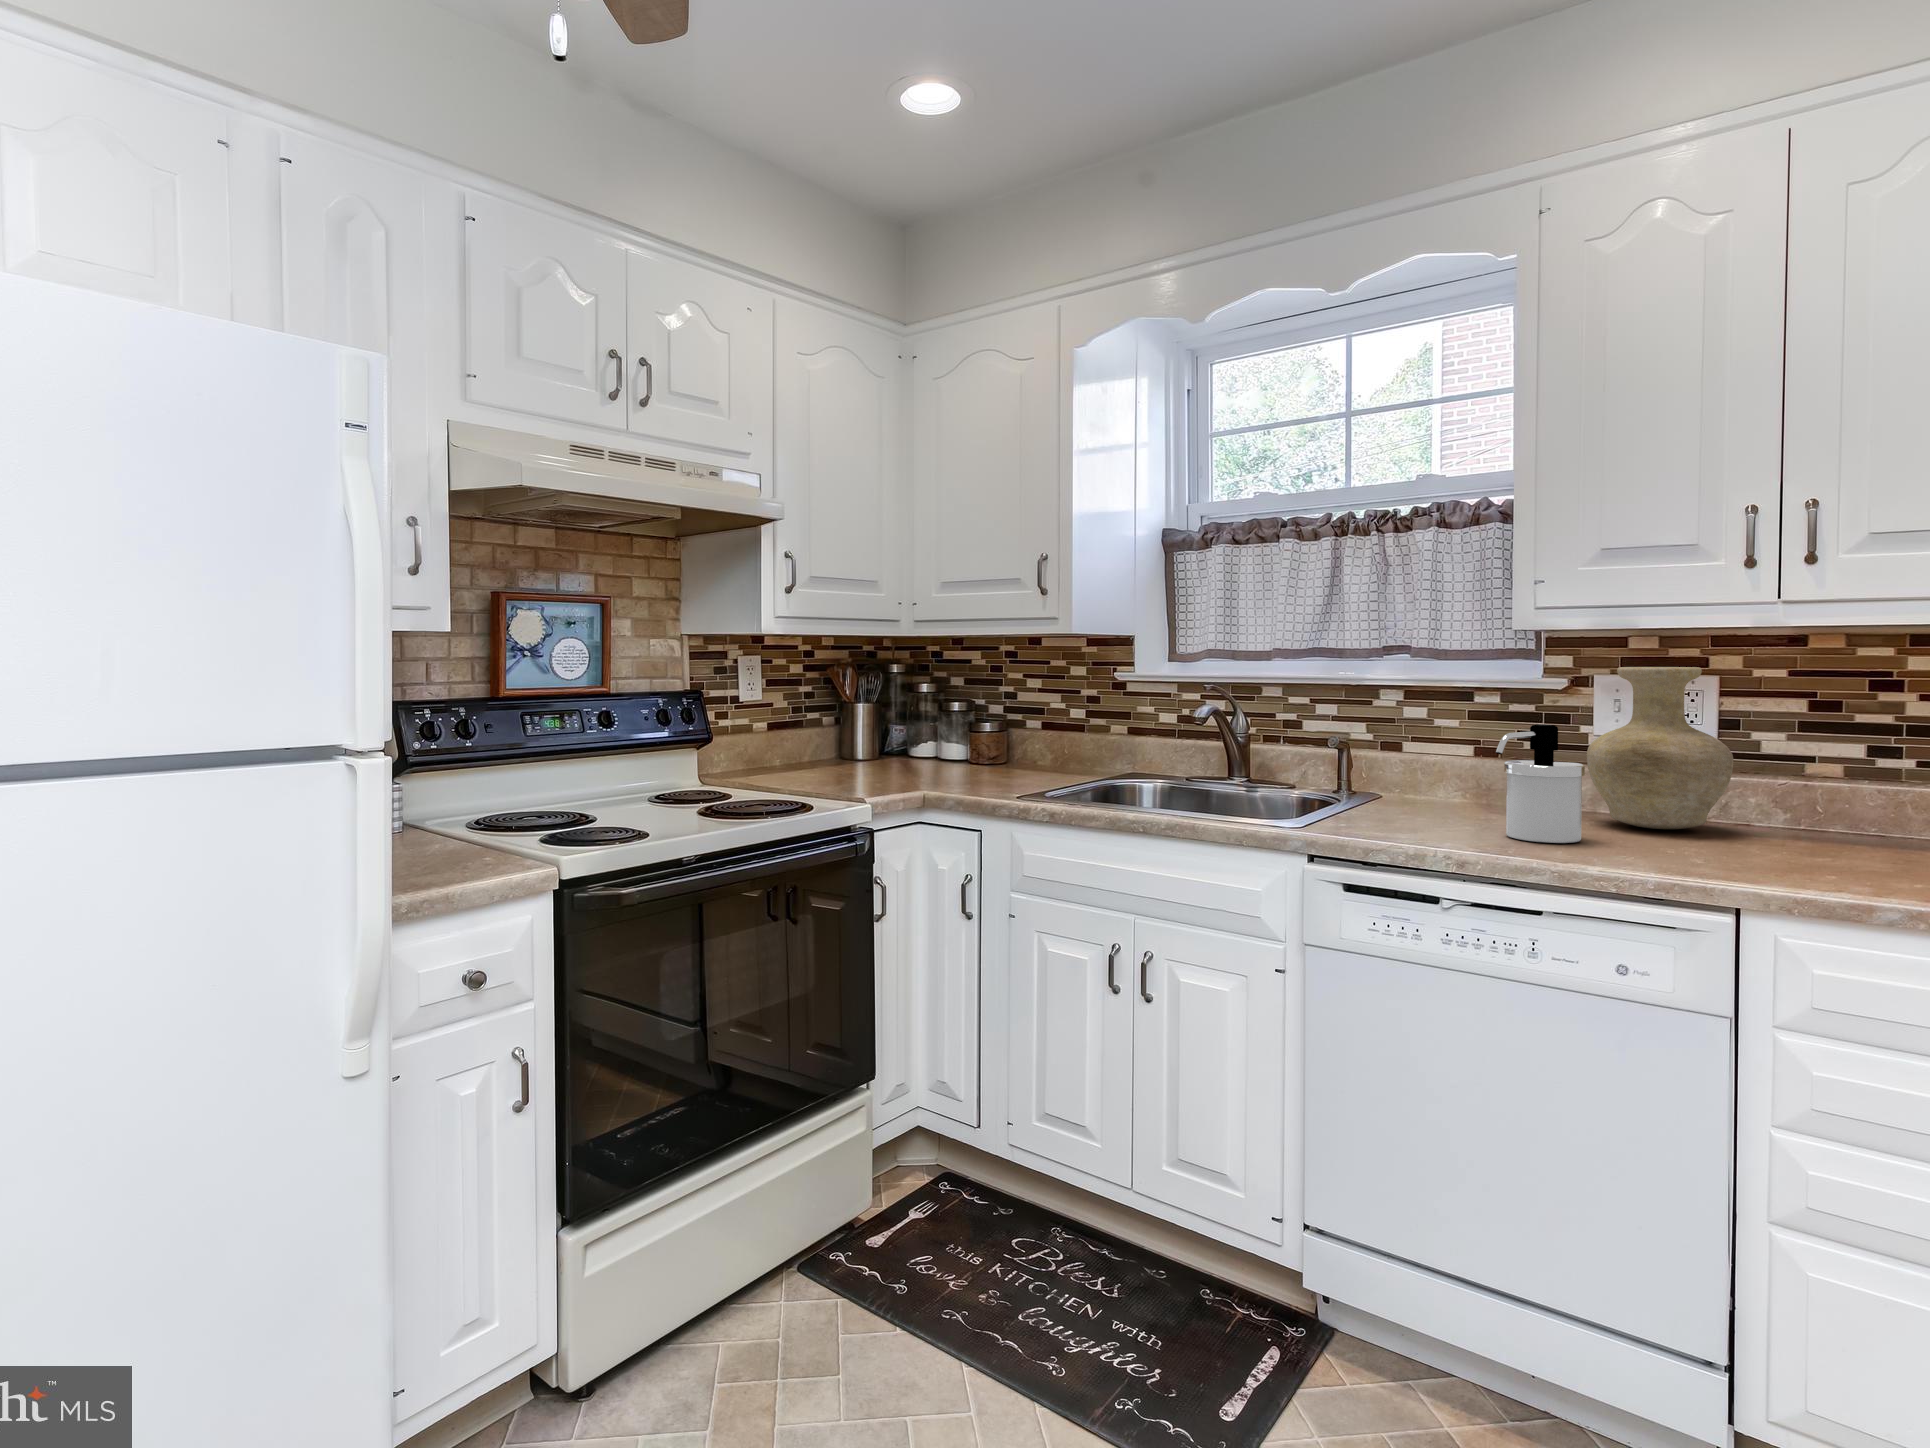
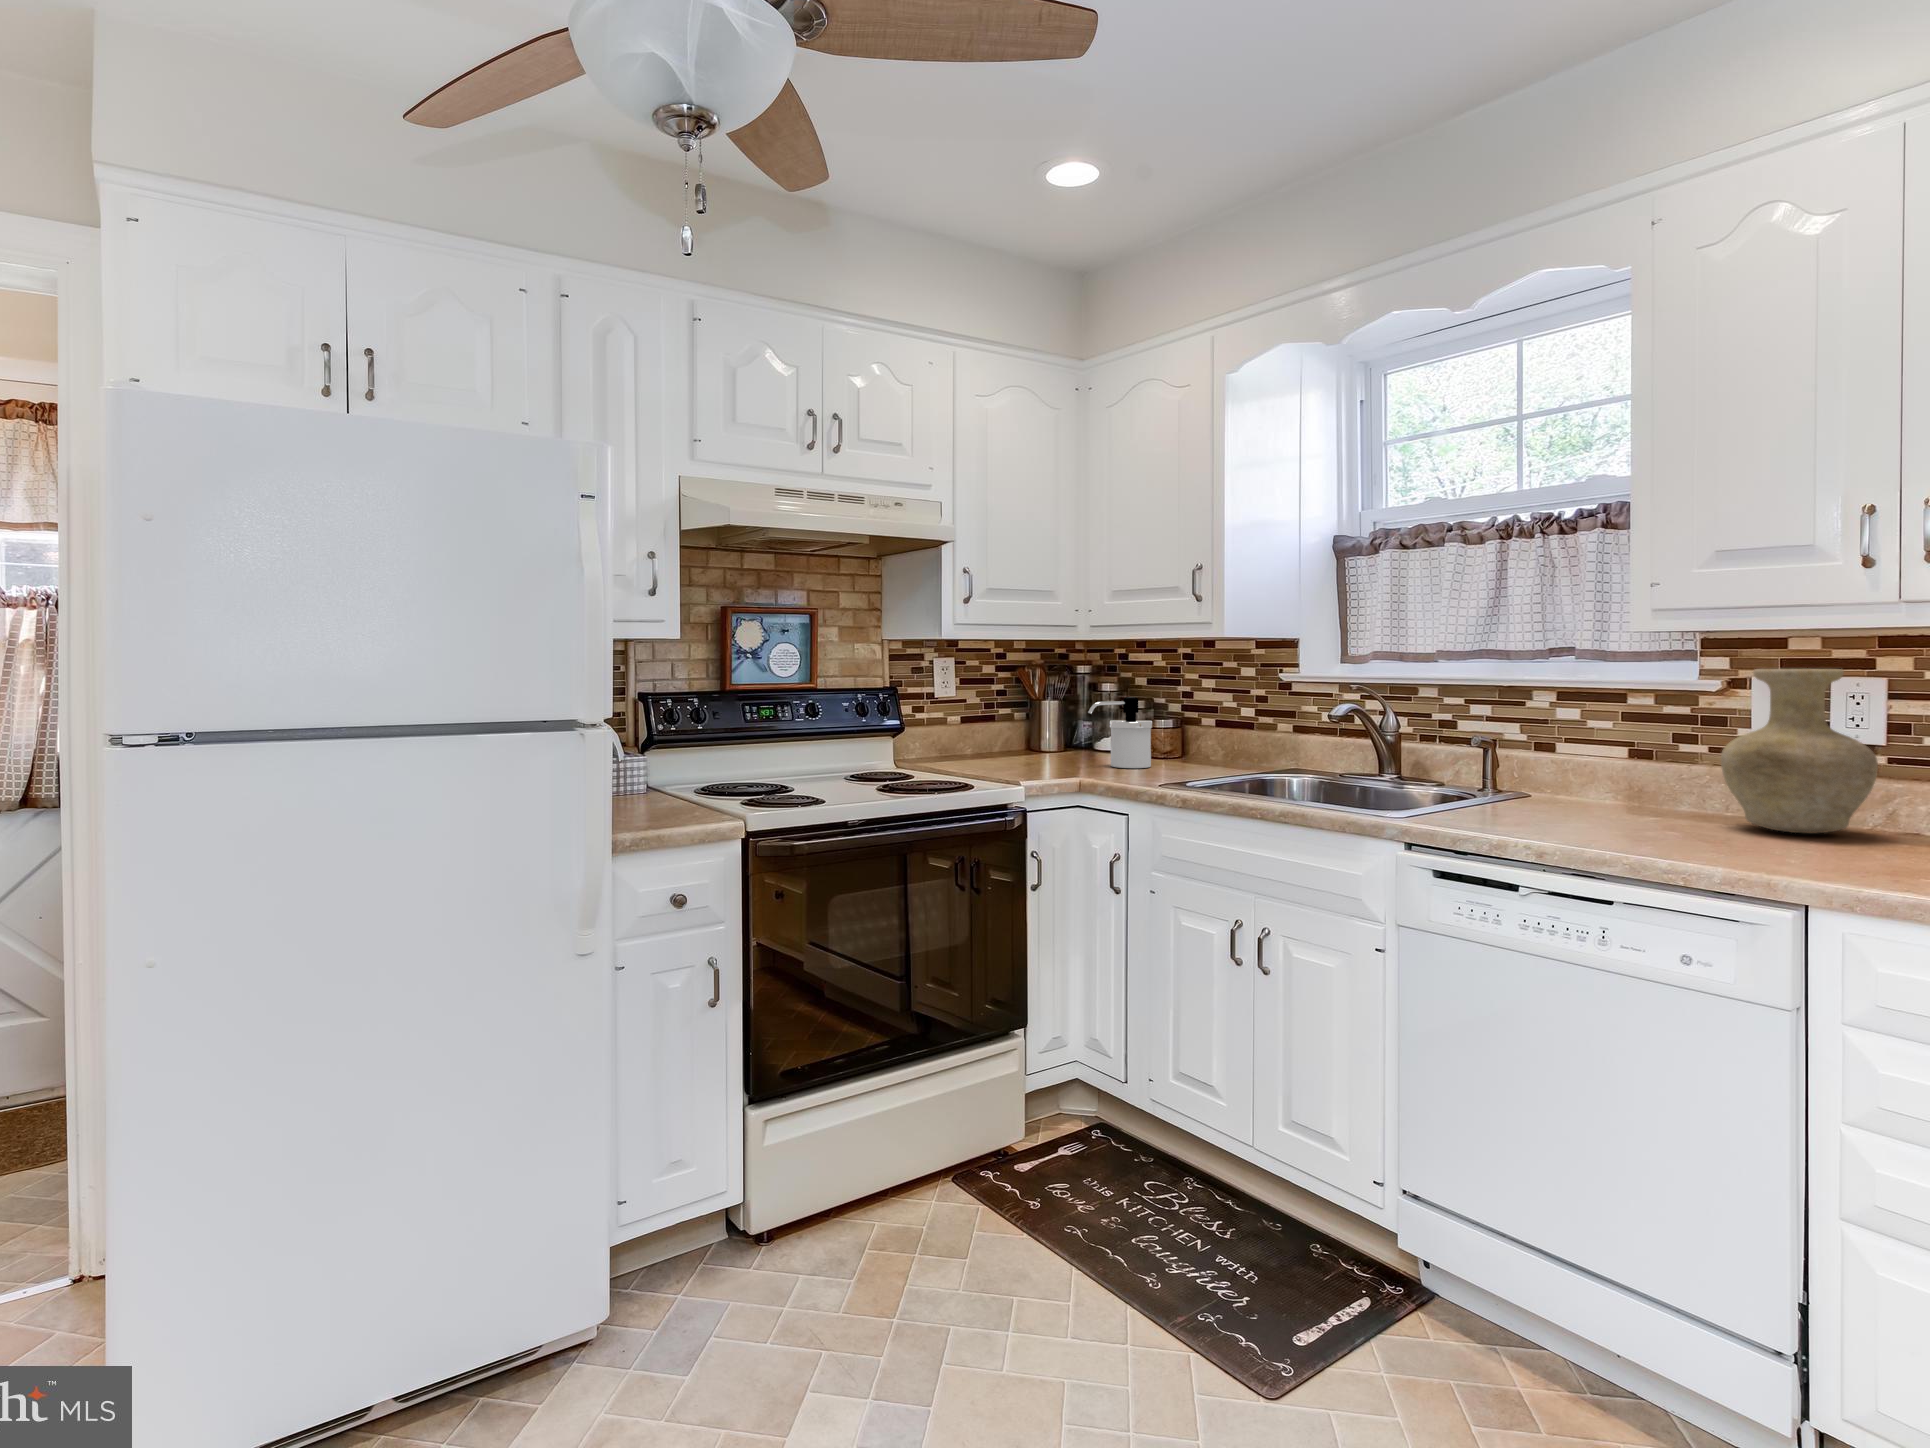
soap dispenser: present [1496,724,1585,843] -> present [1088,697,1153,768]

